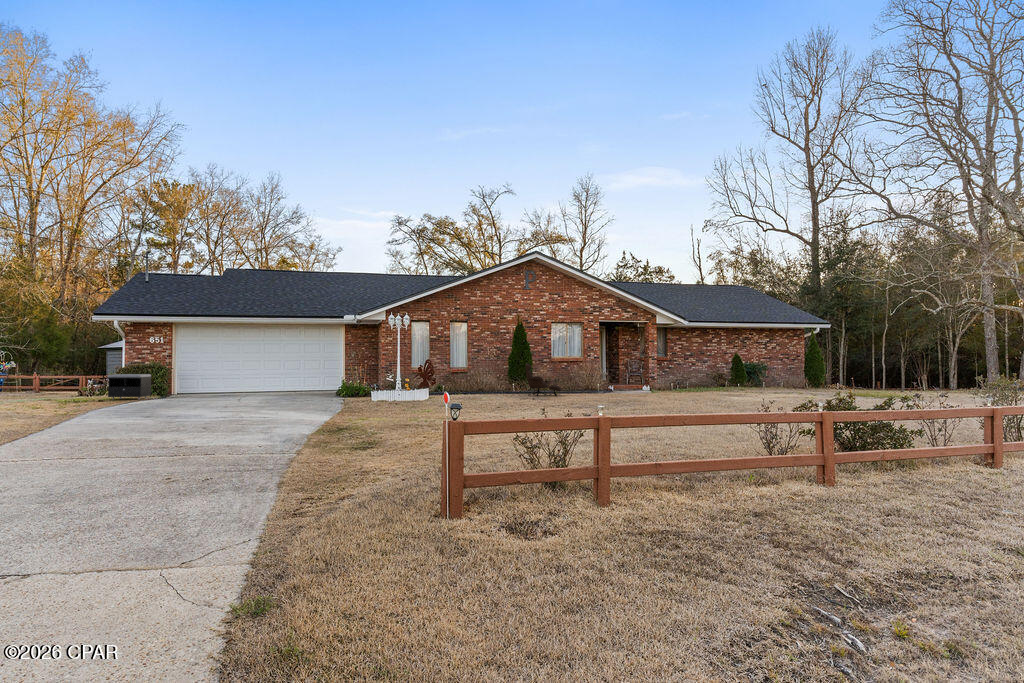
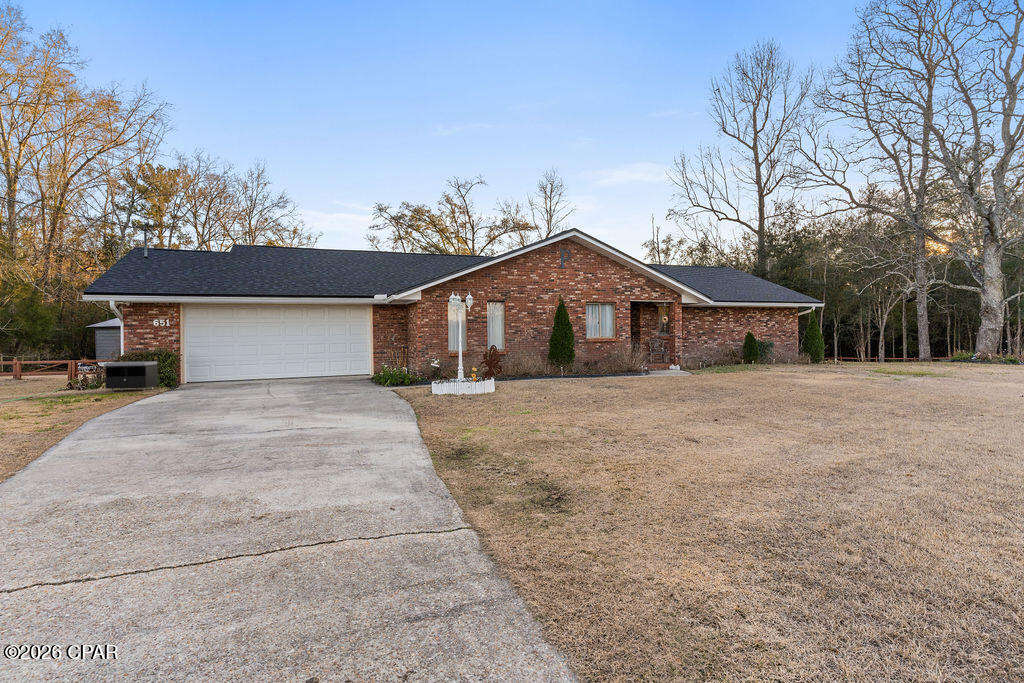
lounge chair: present [526,363,561,396] -> none [567,344,604,377]

